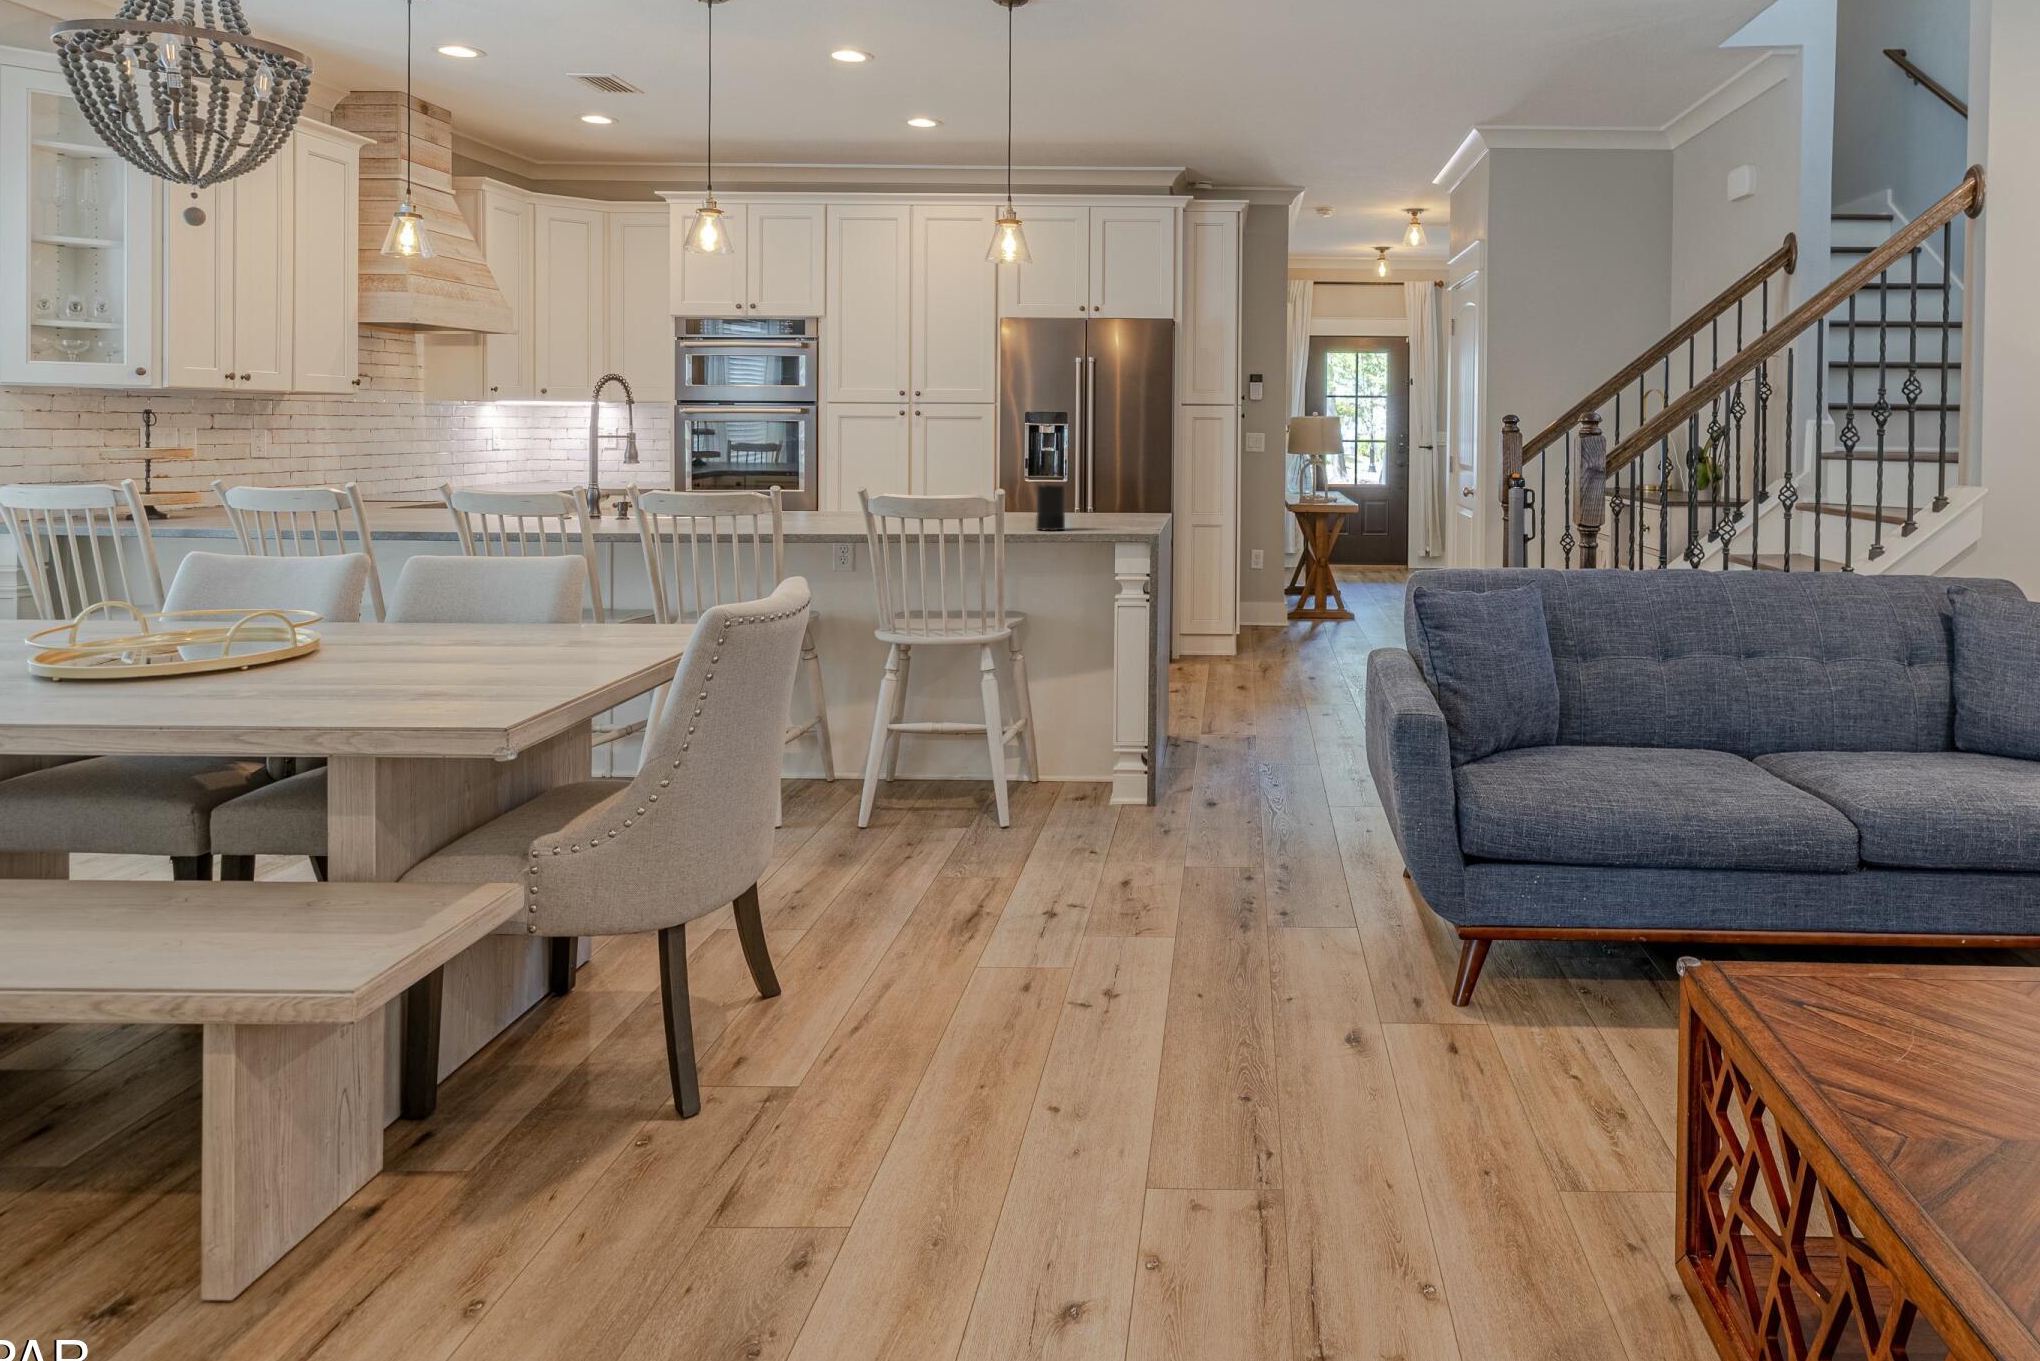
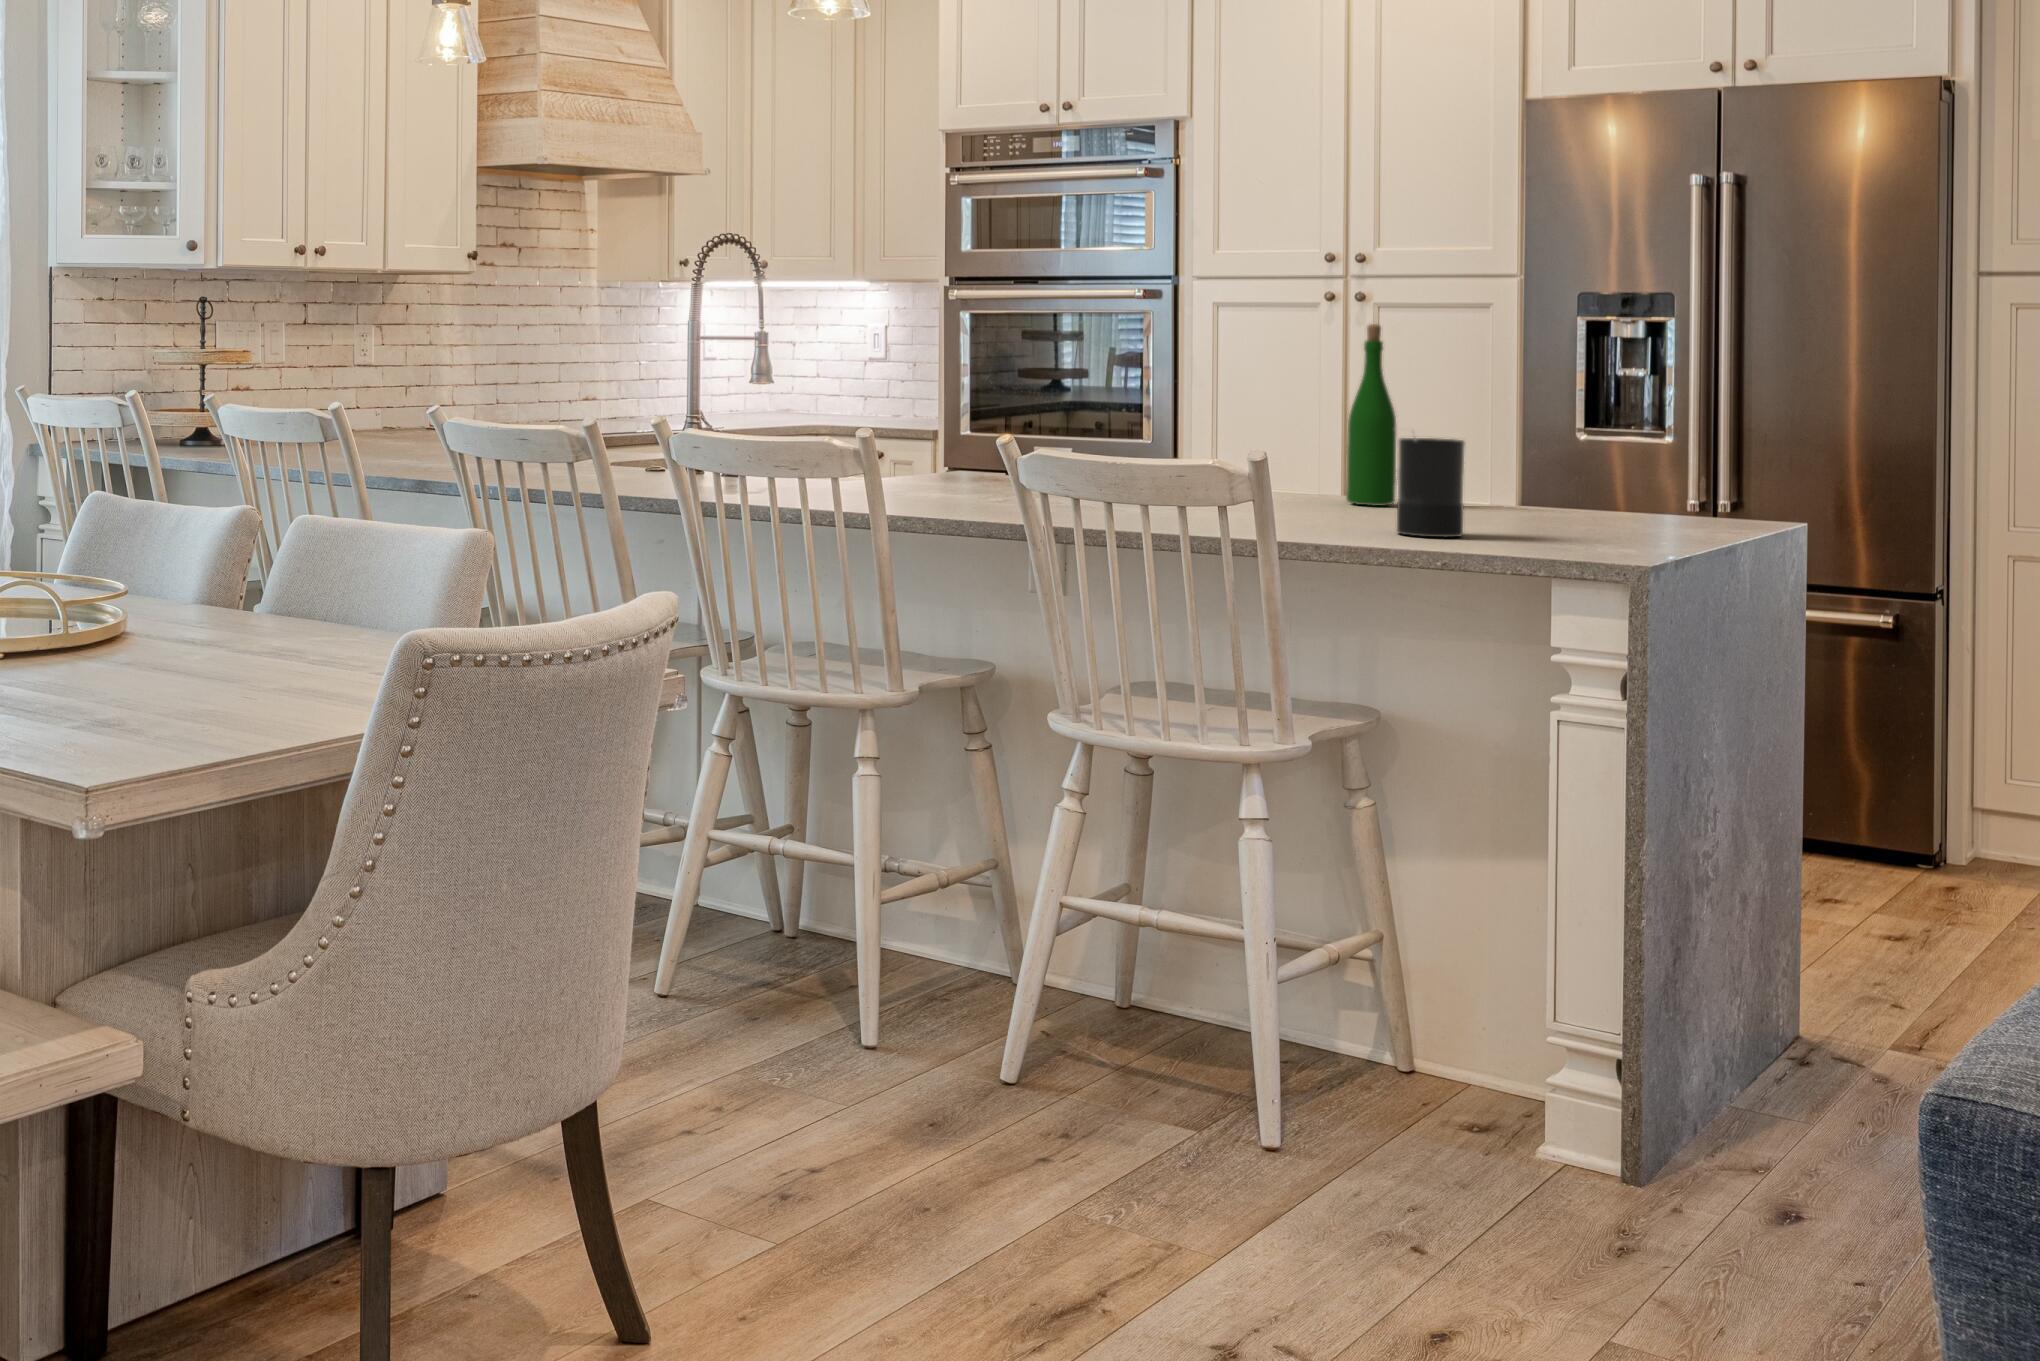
wine bottle: none [986,432,1008,519] -> present [1346,324,1396,506]

